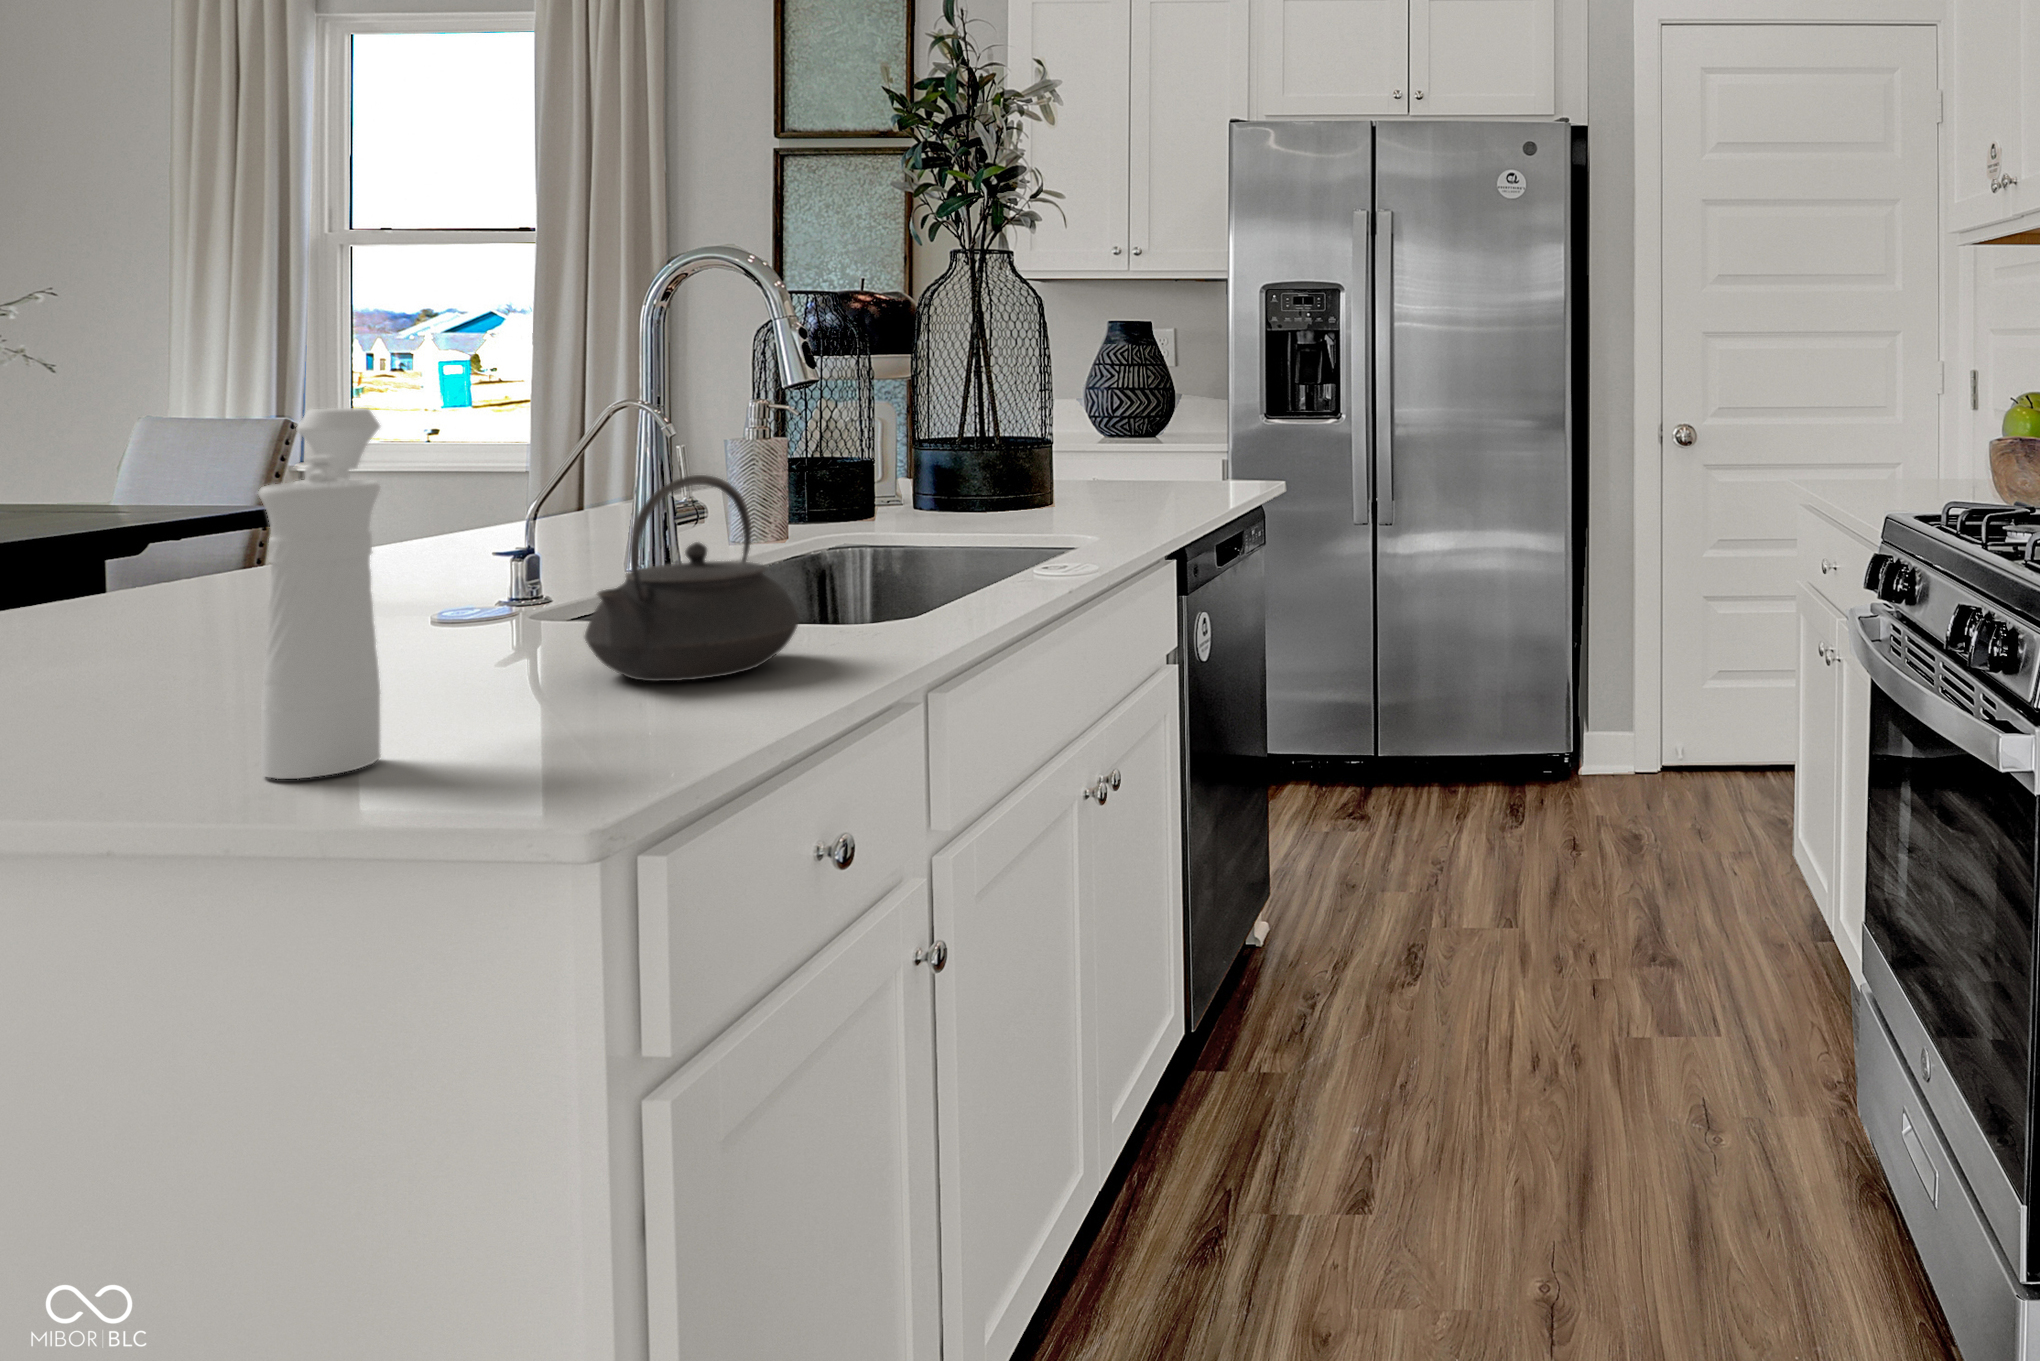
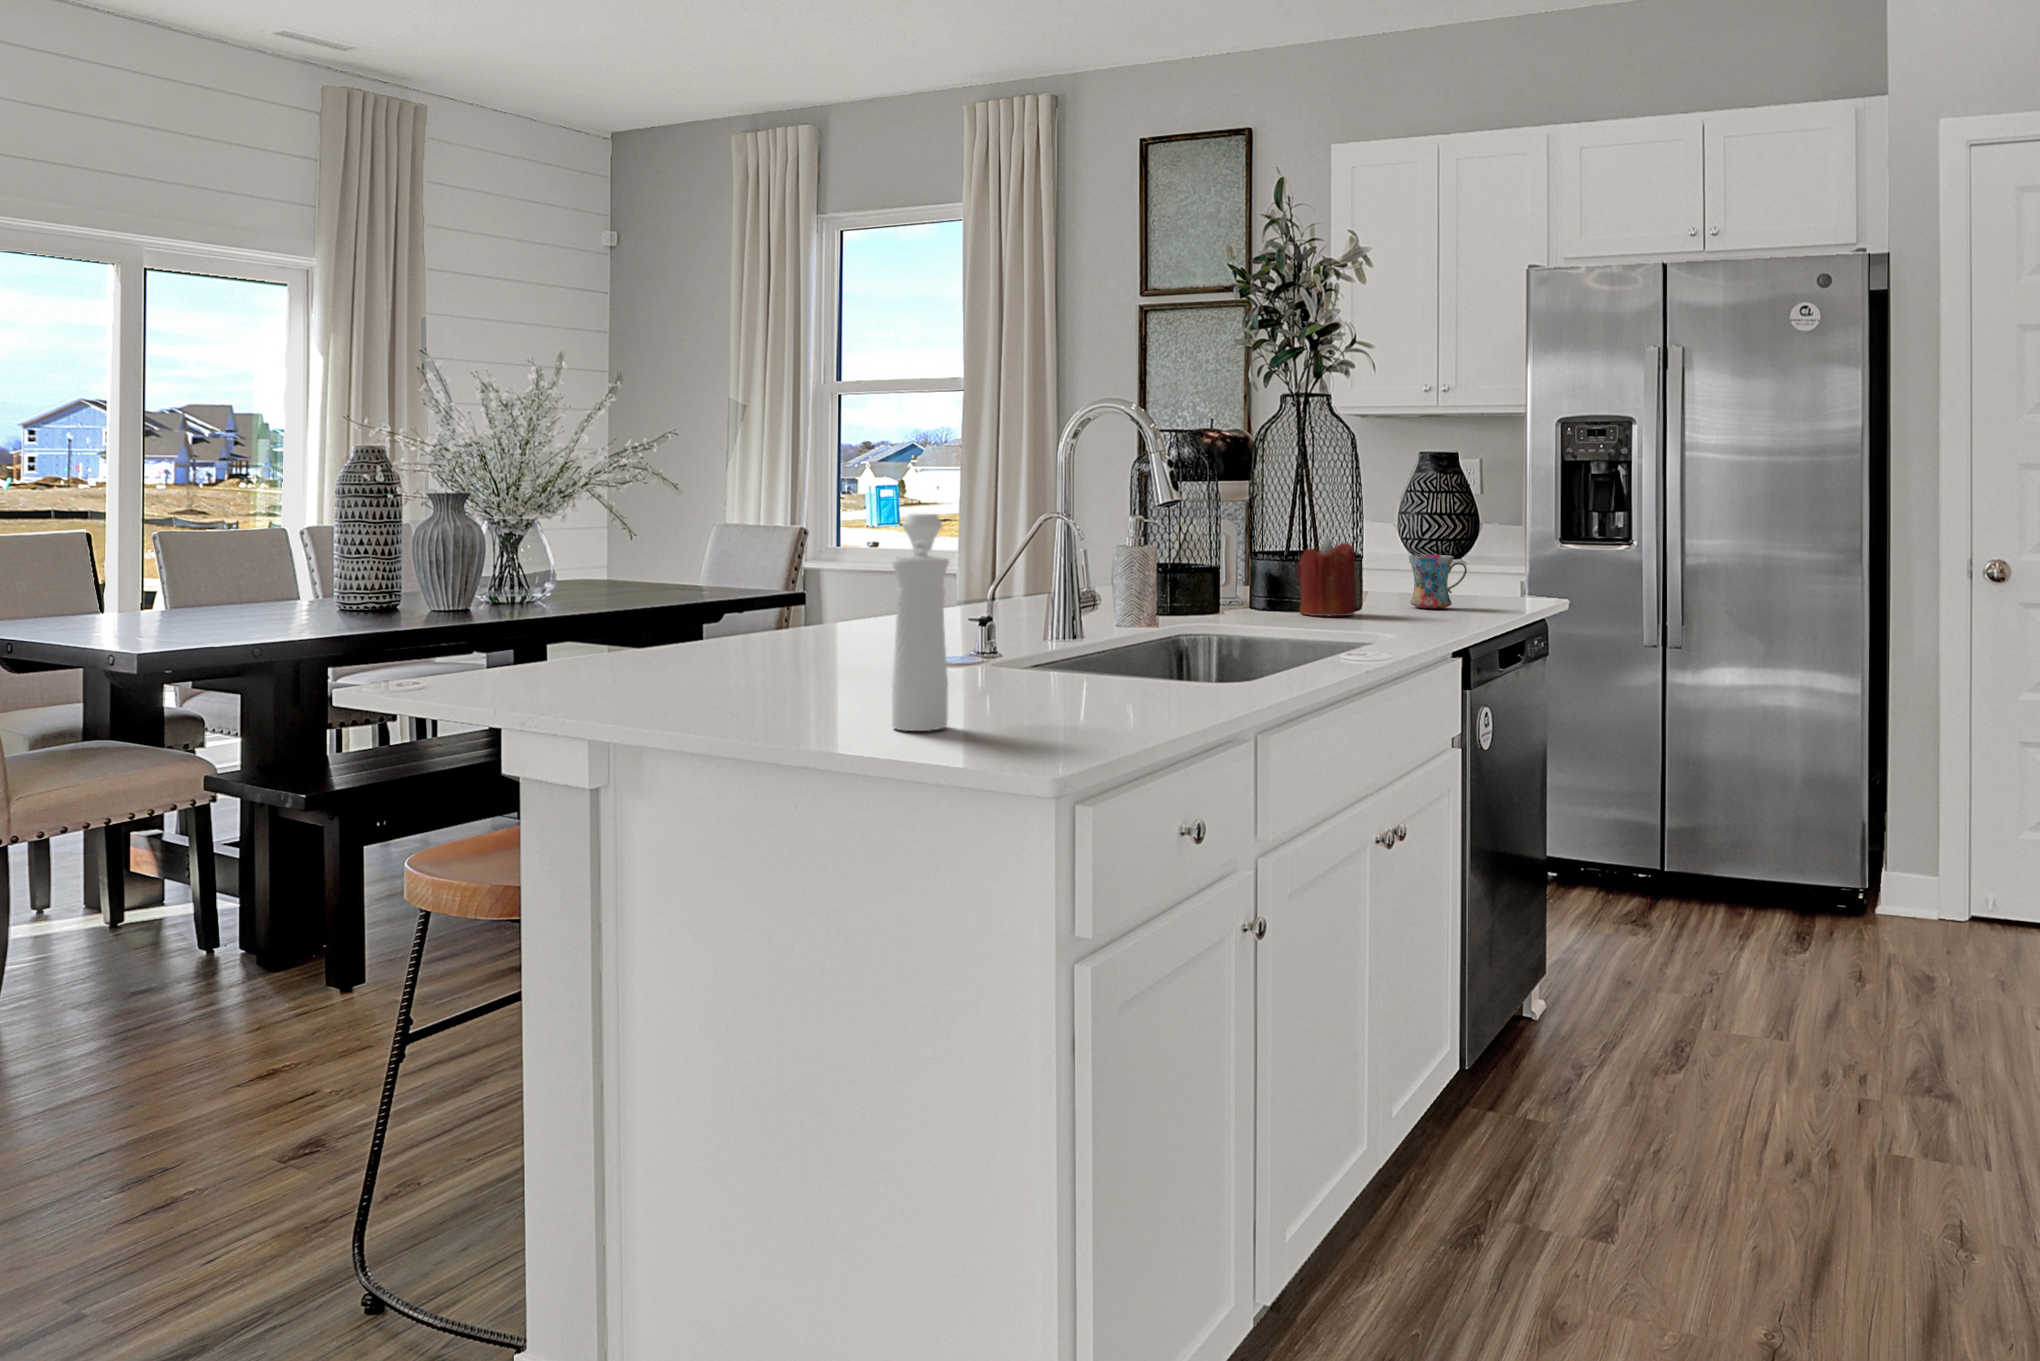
candle: none [976,421,1050,518] -> present [1297,538,1355,616]
mug: none [1113,438,1181,500] -> present [1408,555,1467,609]
teapot: present [585,475,799,681] -> none [1045,564,1173,702]

